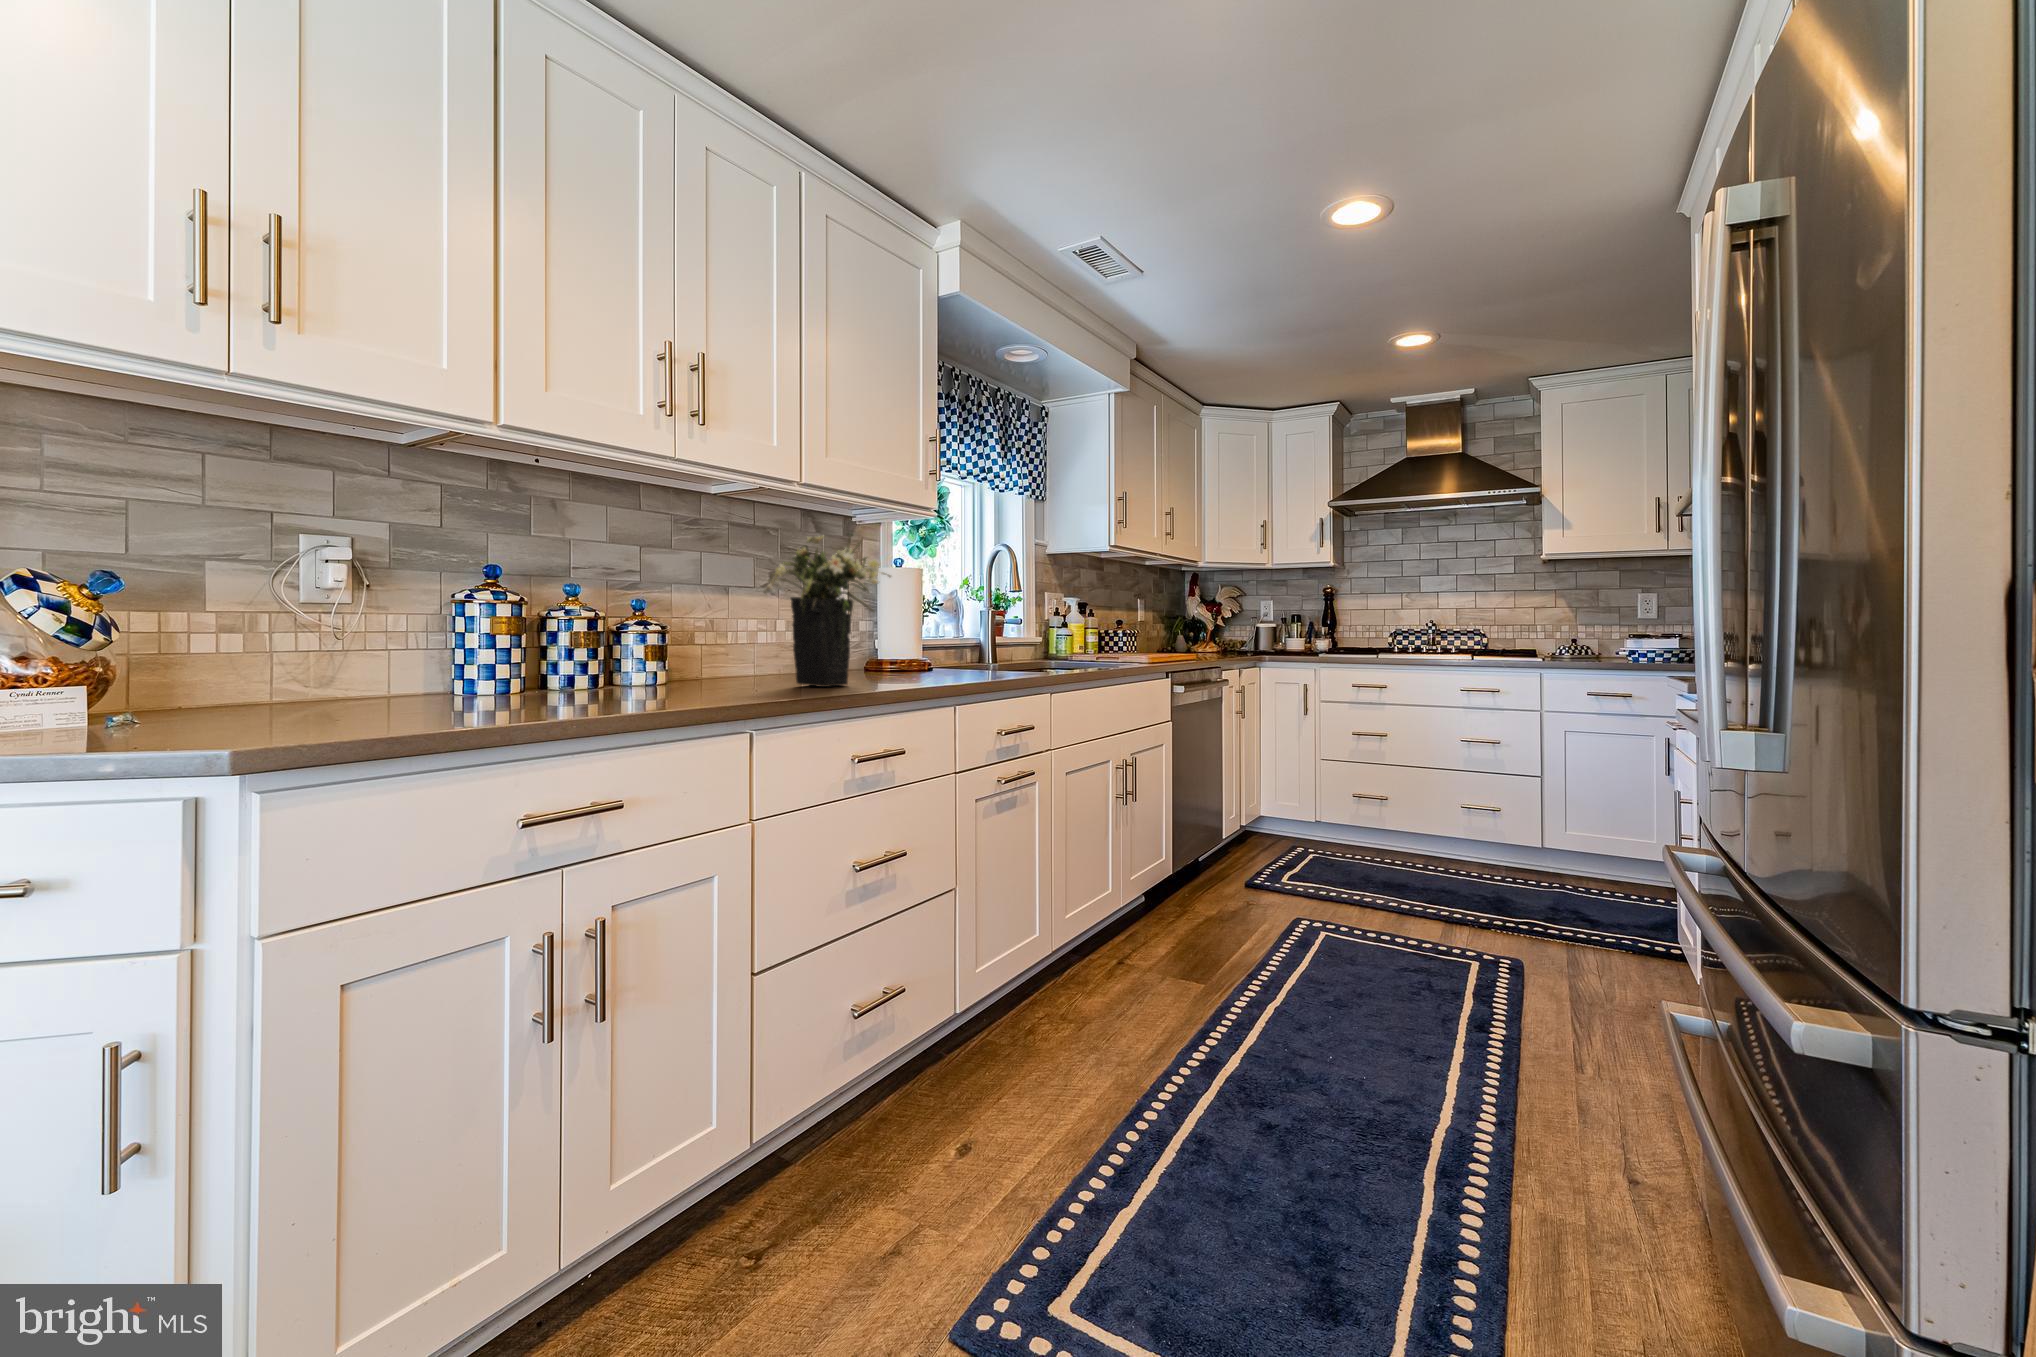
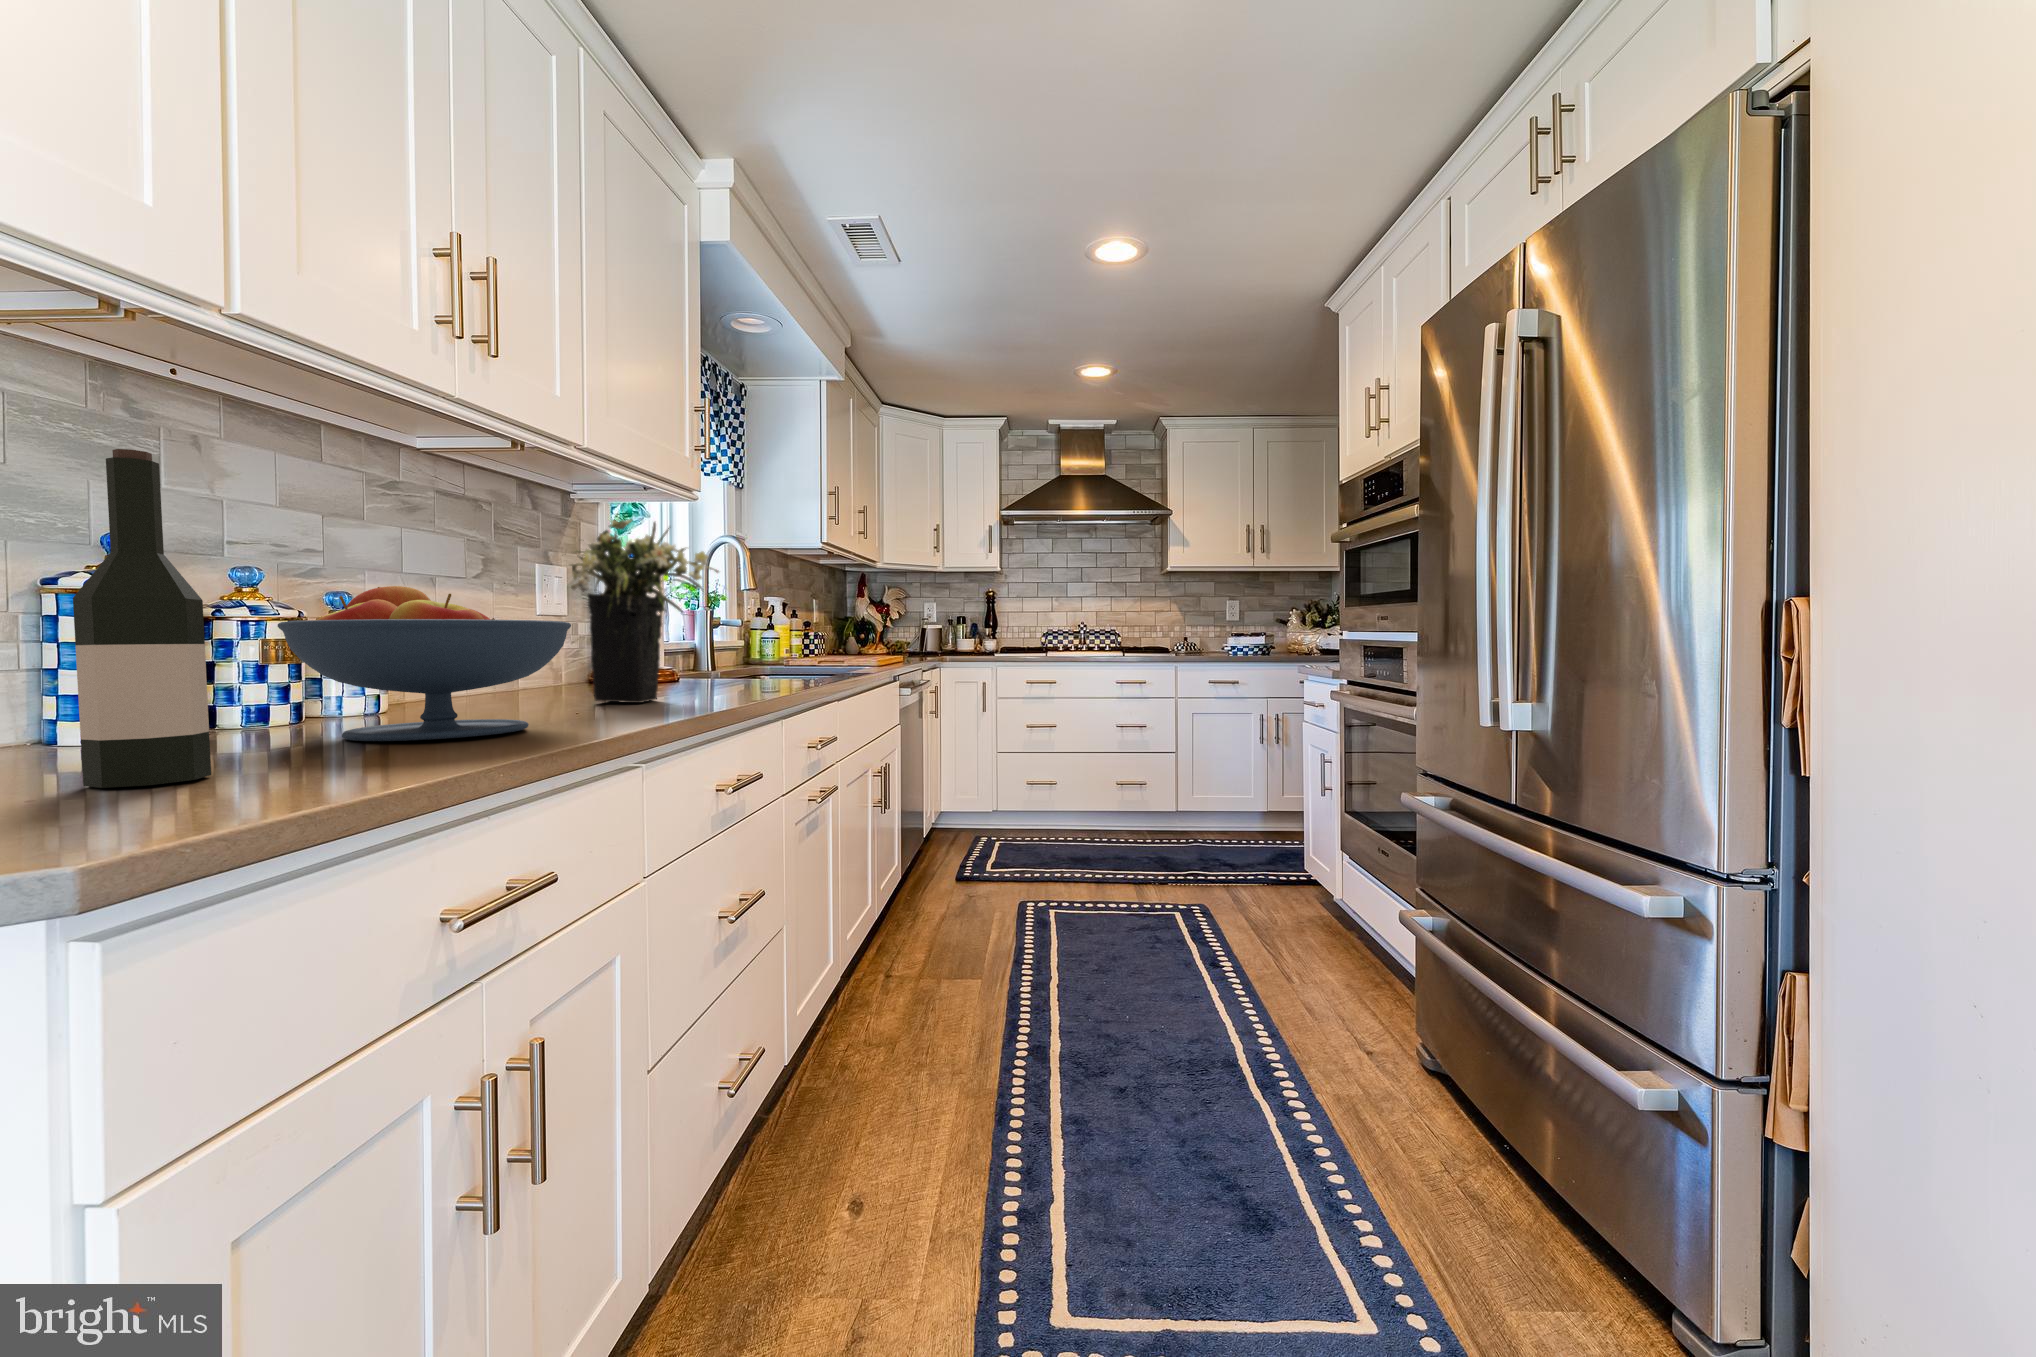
wine bottle: none [358,511,428,720] -> present [73,449,211,788]
fruit bowl: none [521,594,717,704] -> present [278,586,571,741]

